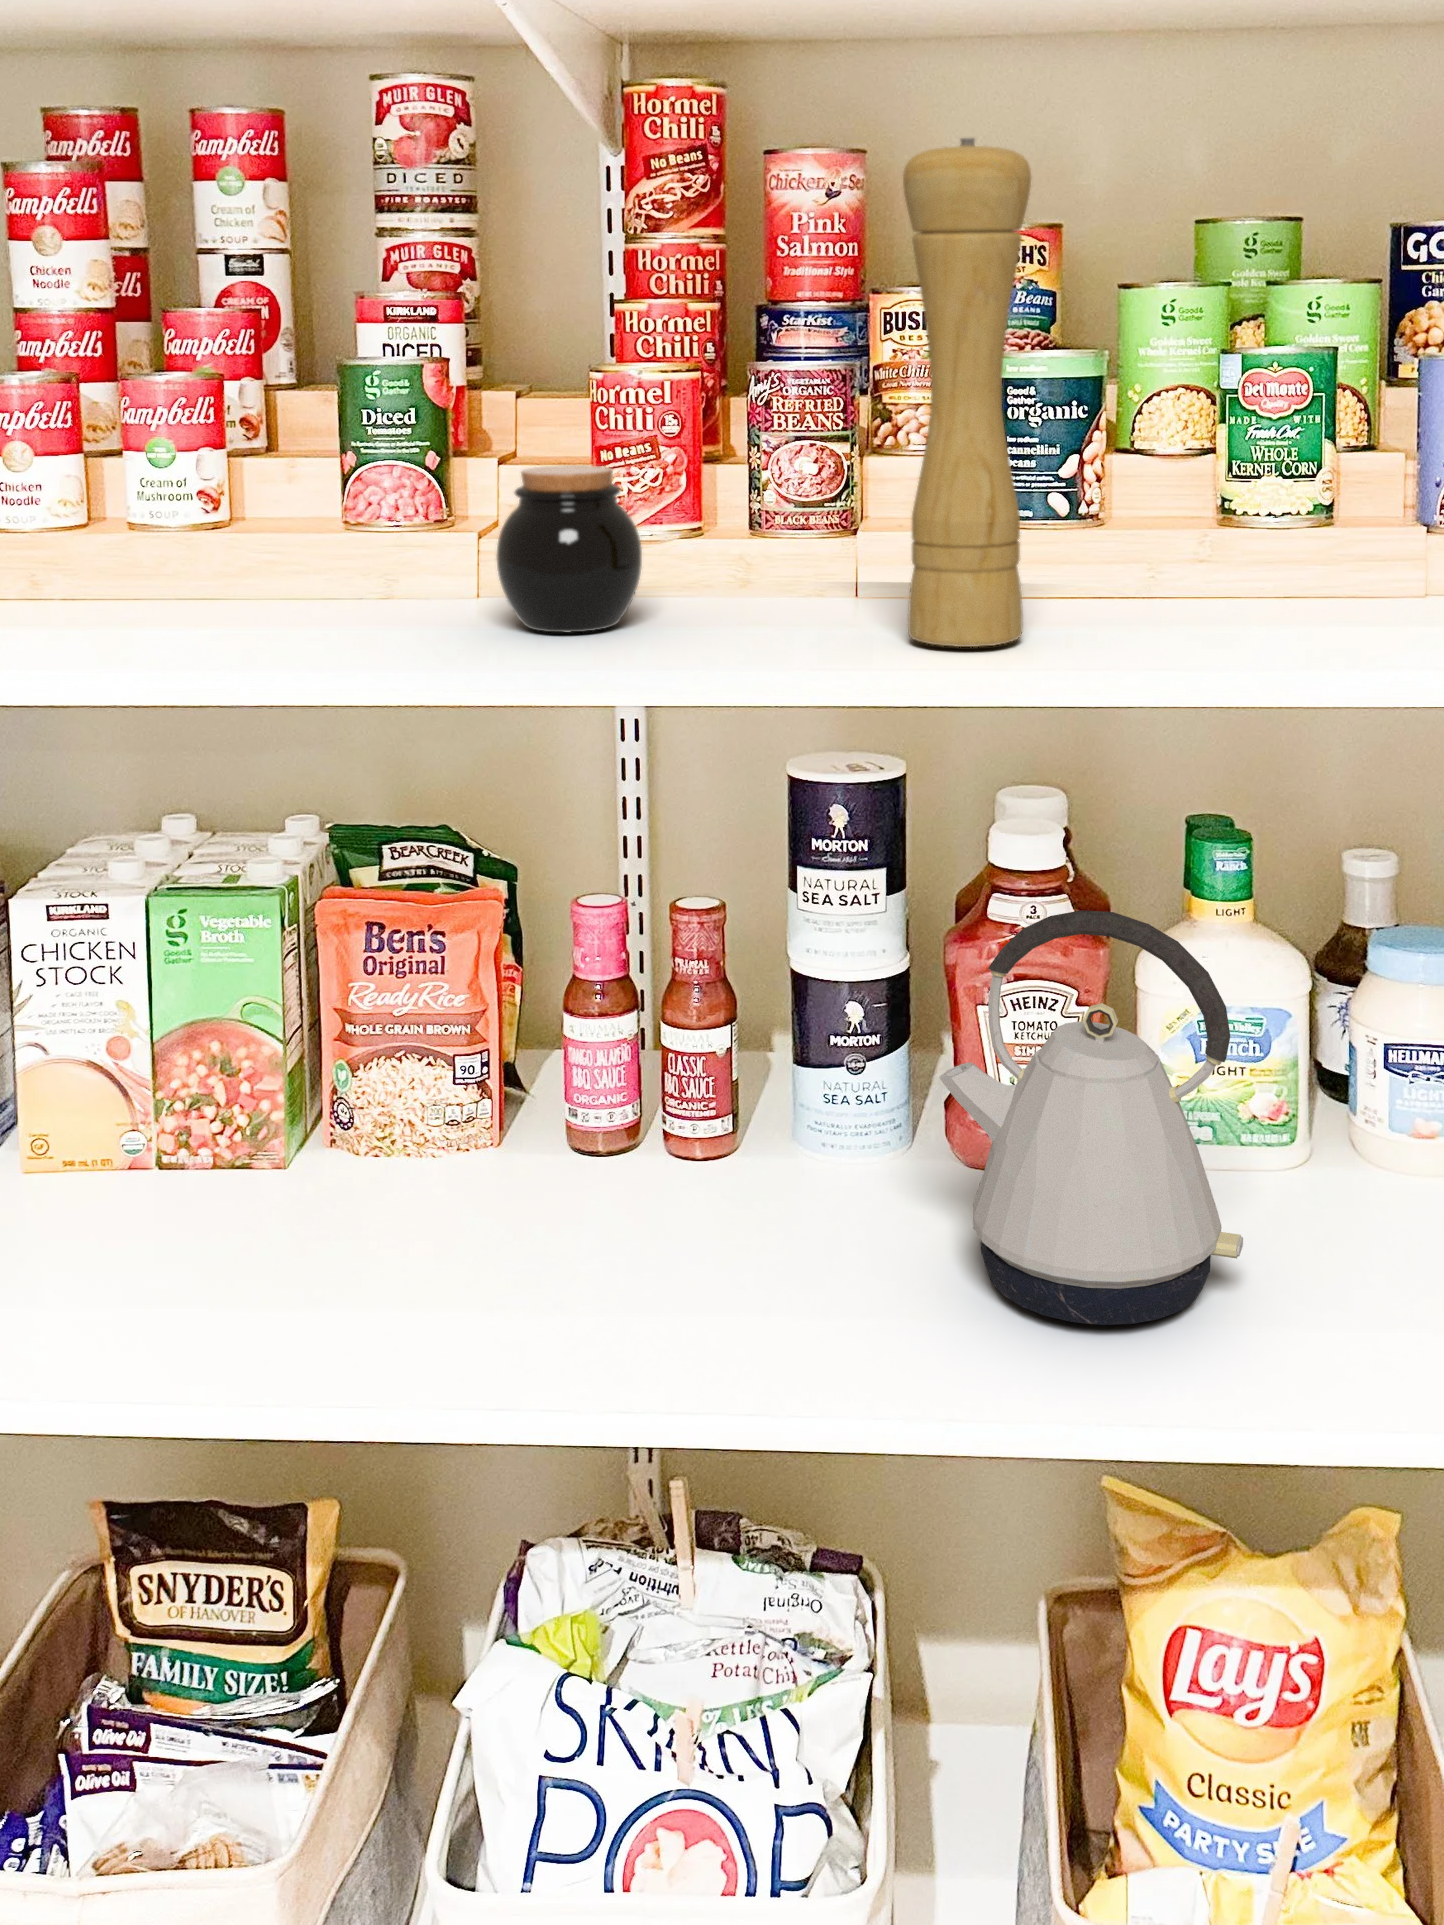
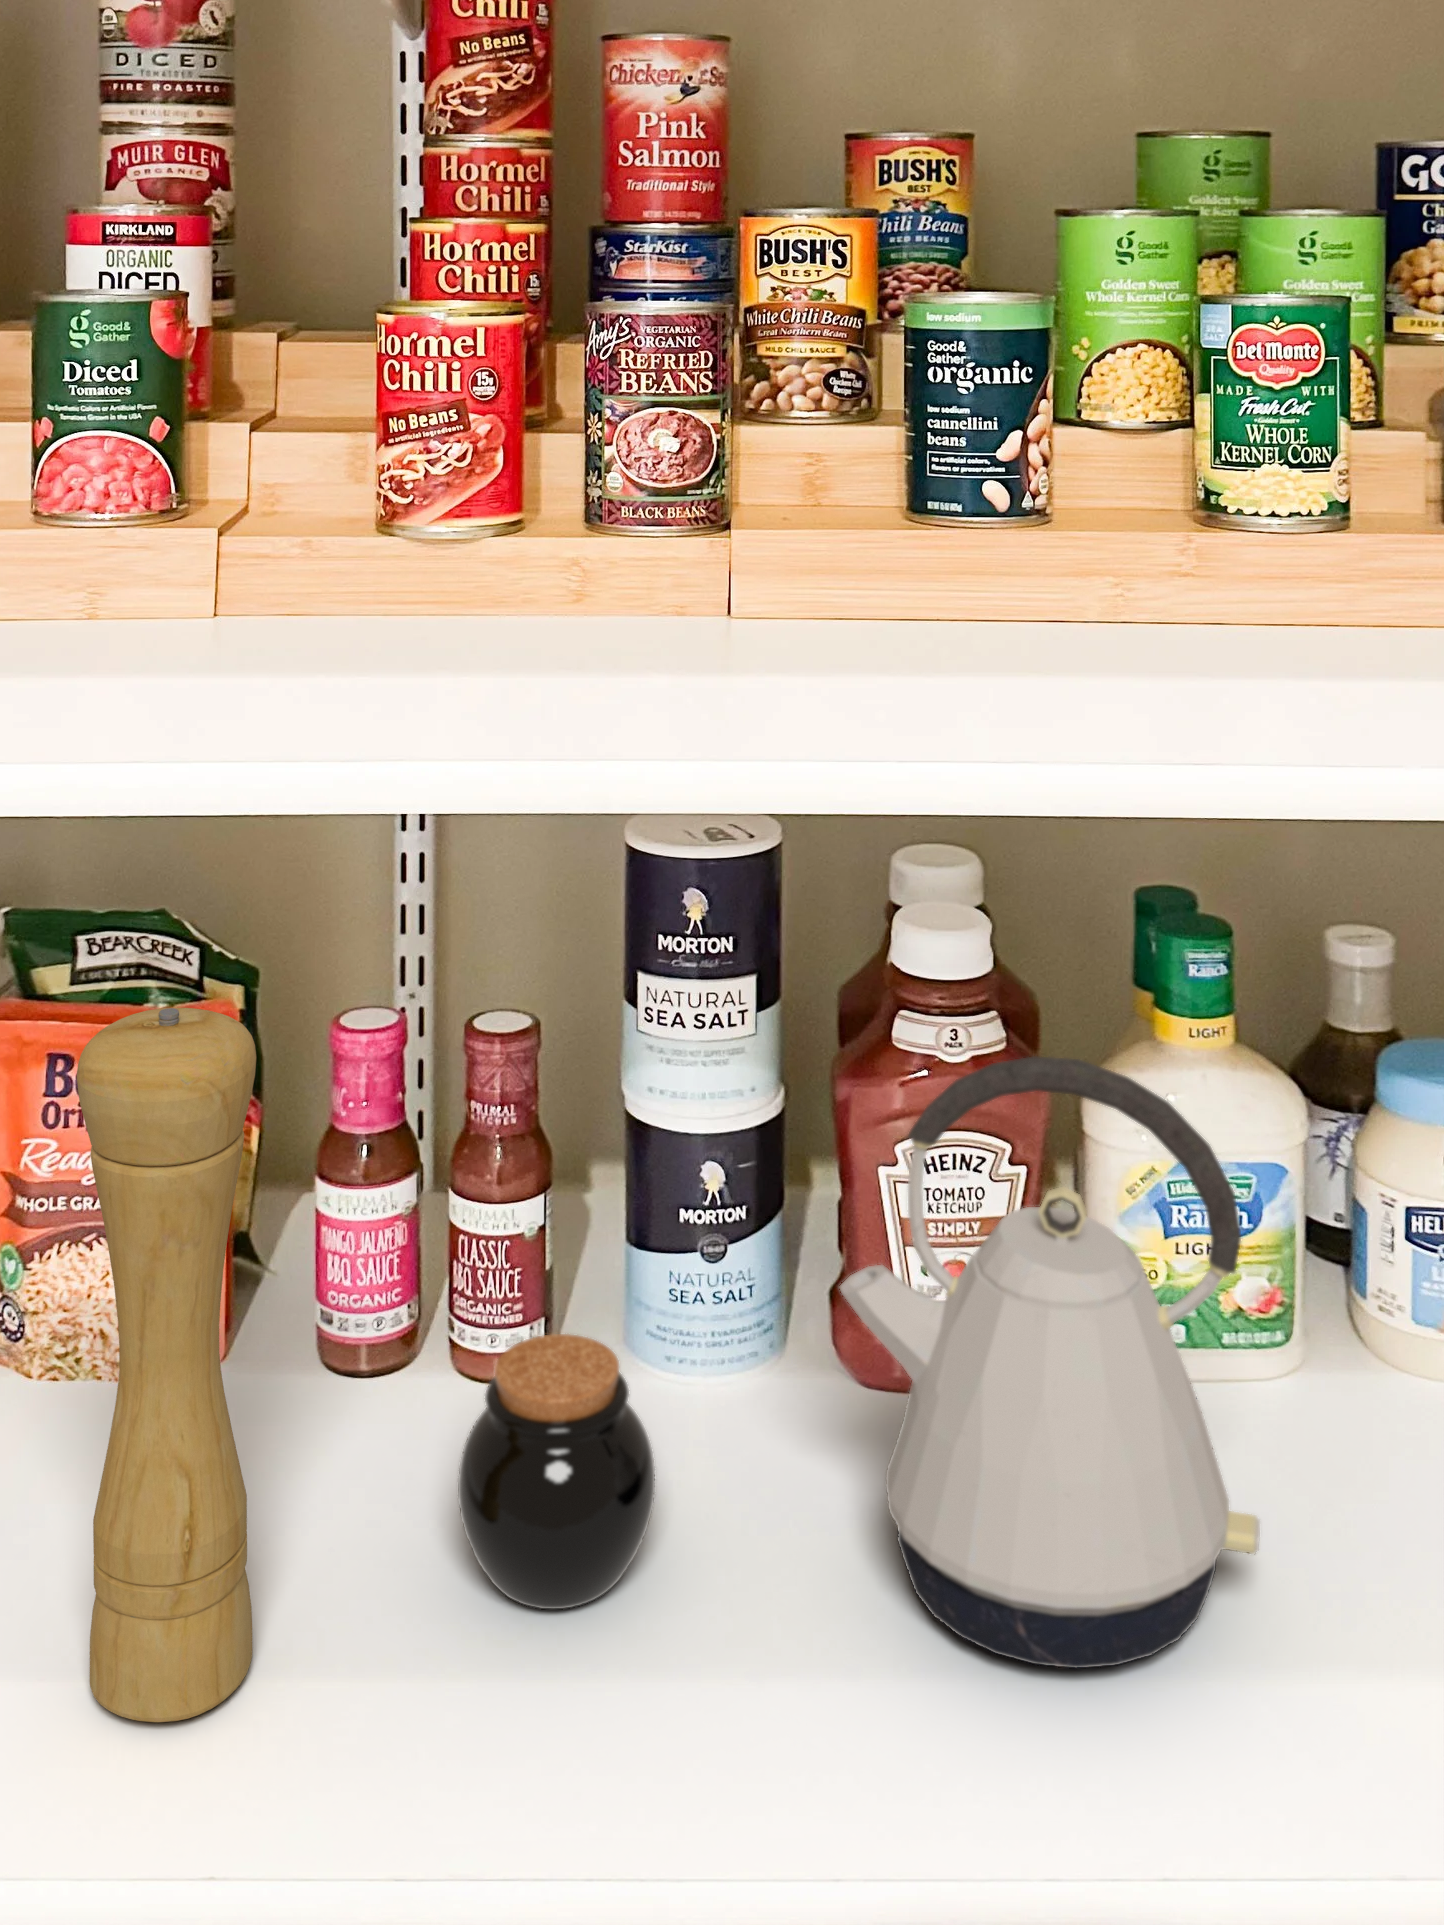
pepper mill: present [903,138,1031,647] -> present [77,1008,256,1722]
jar: present [496,465,642,632] -> present [458,1334,655,1609]

